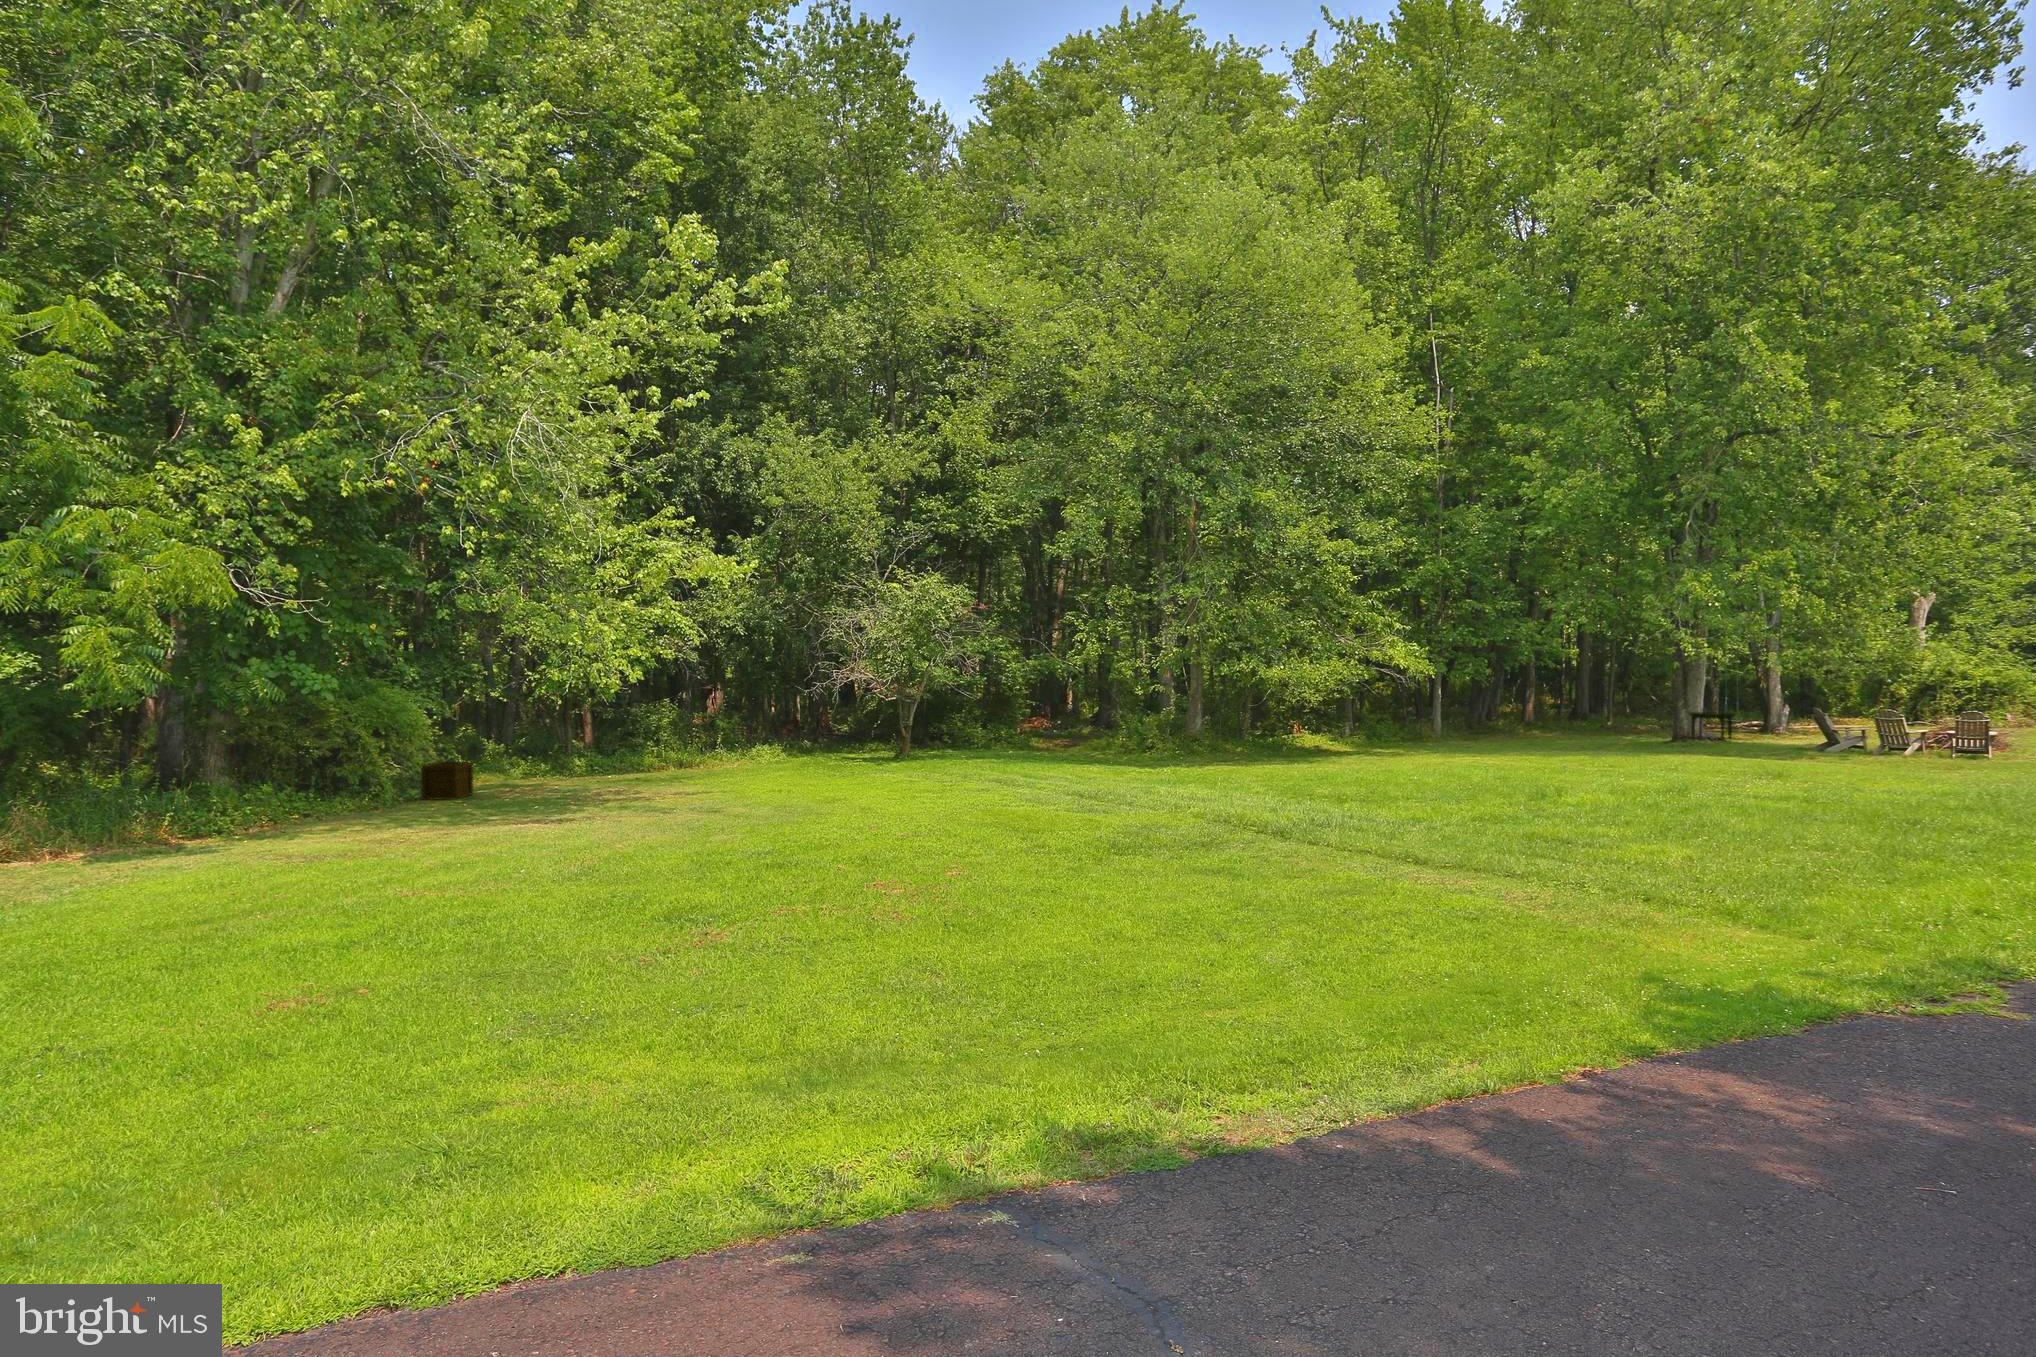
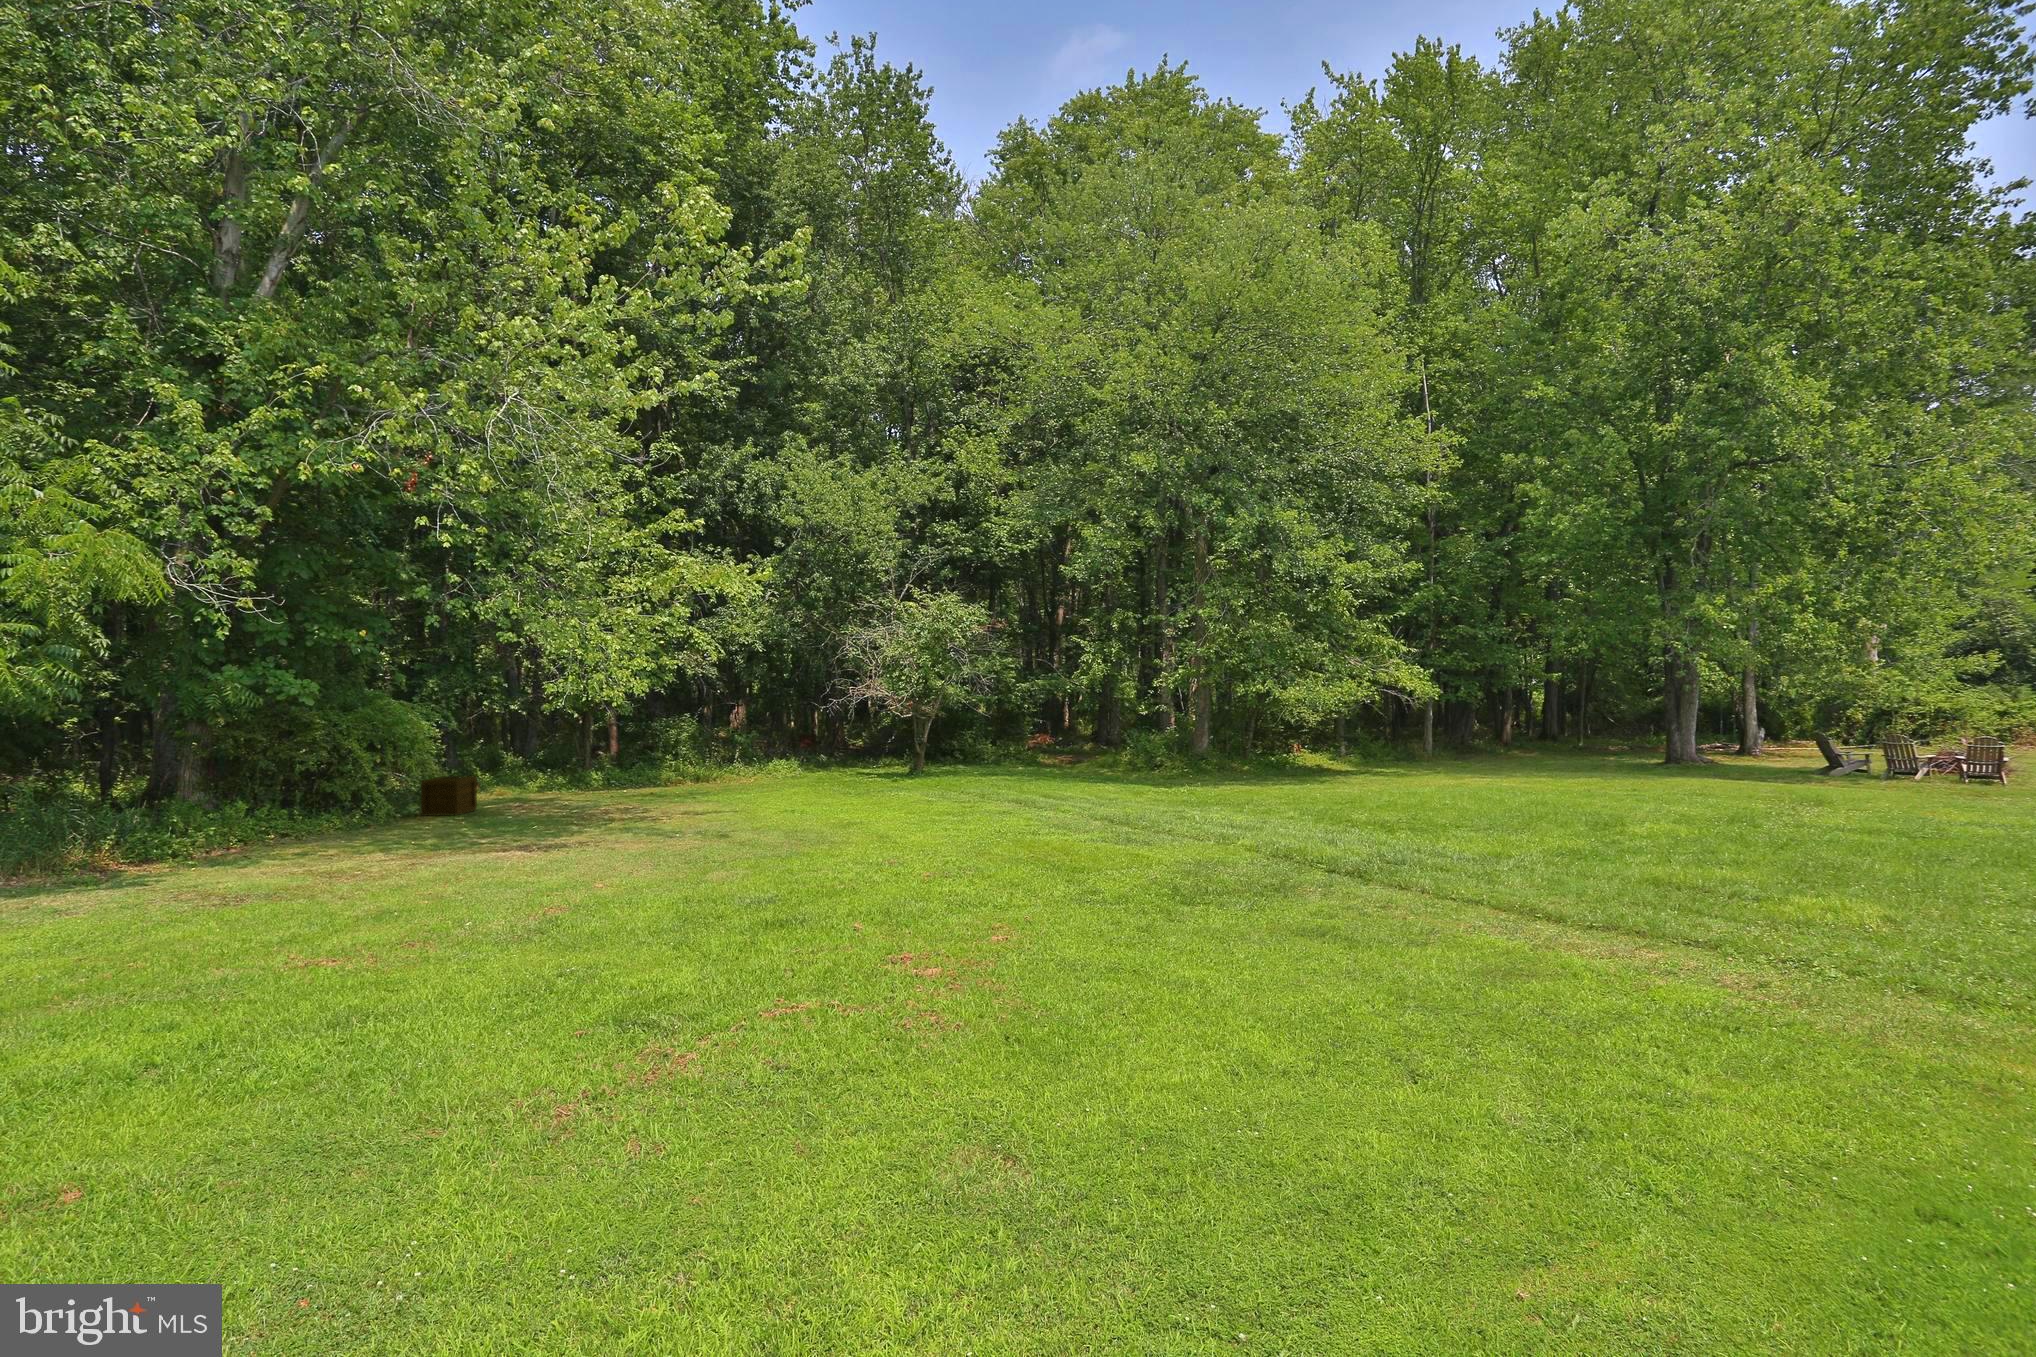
round table: present [1689,712,1735,739] -> none [1689,736,1741,763]

